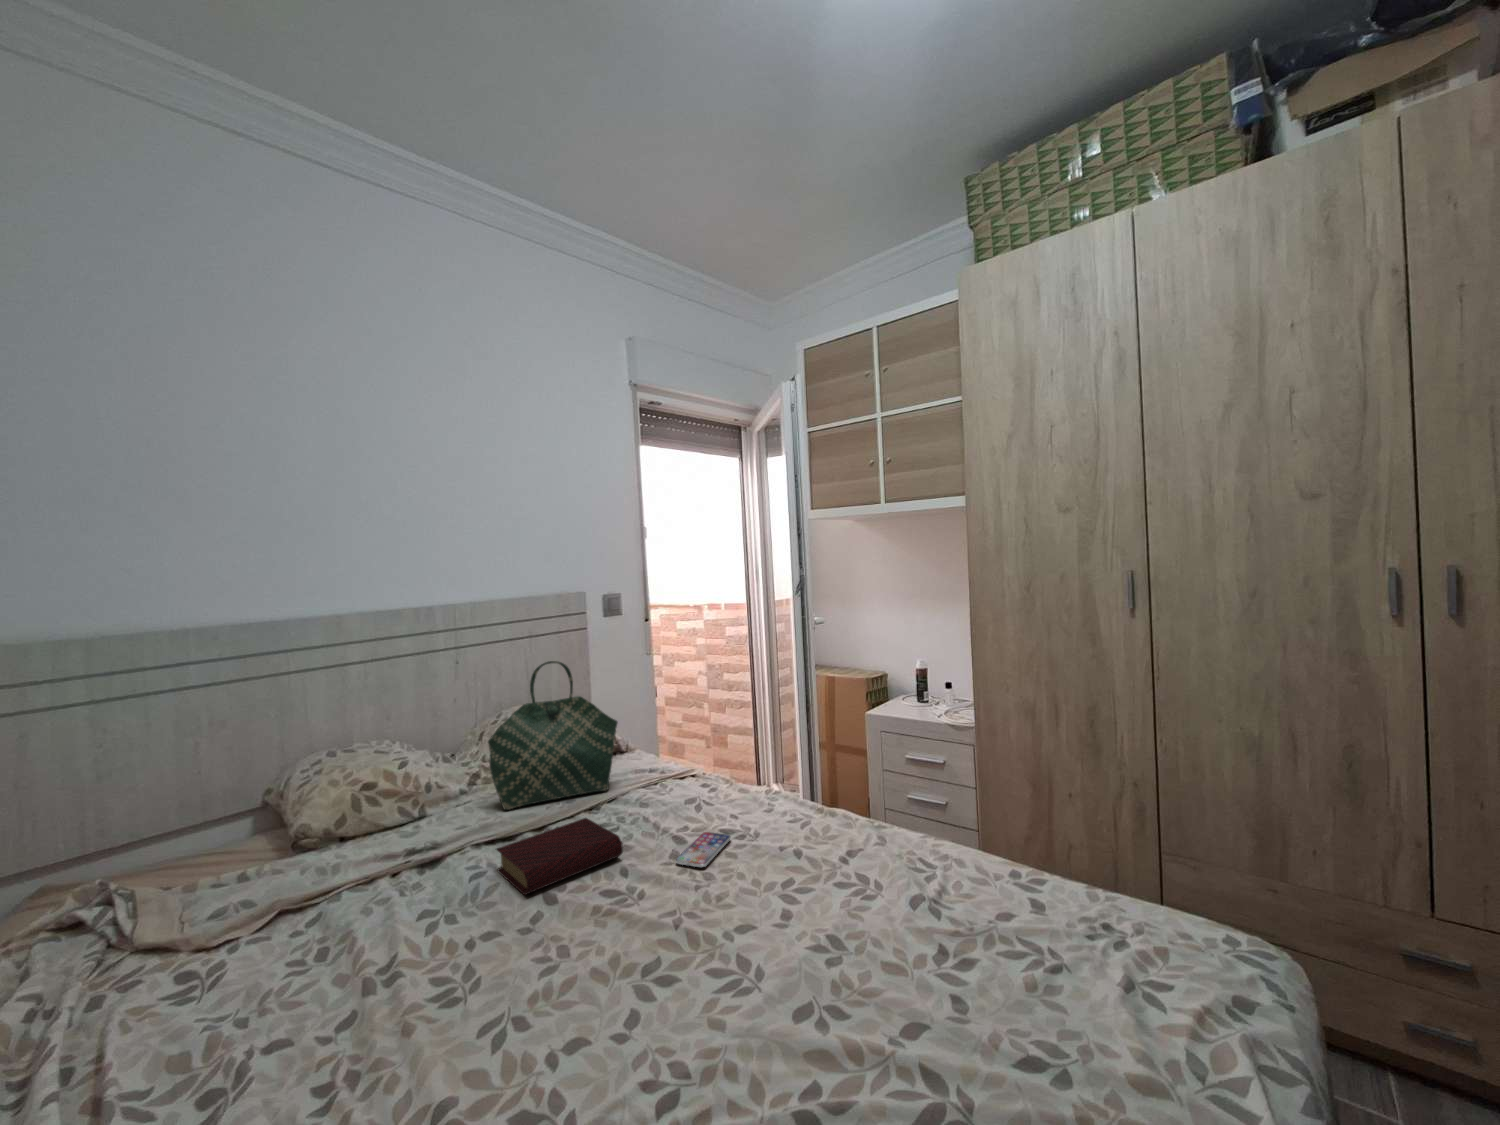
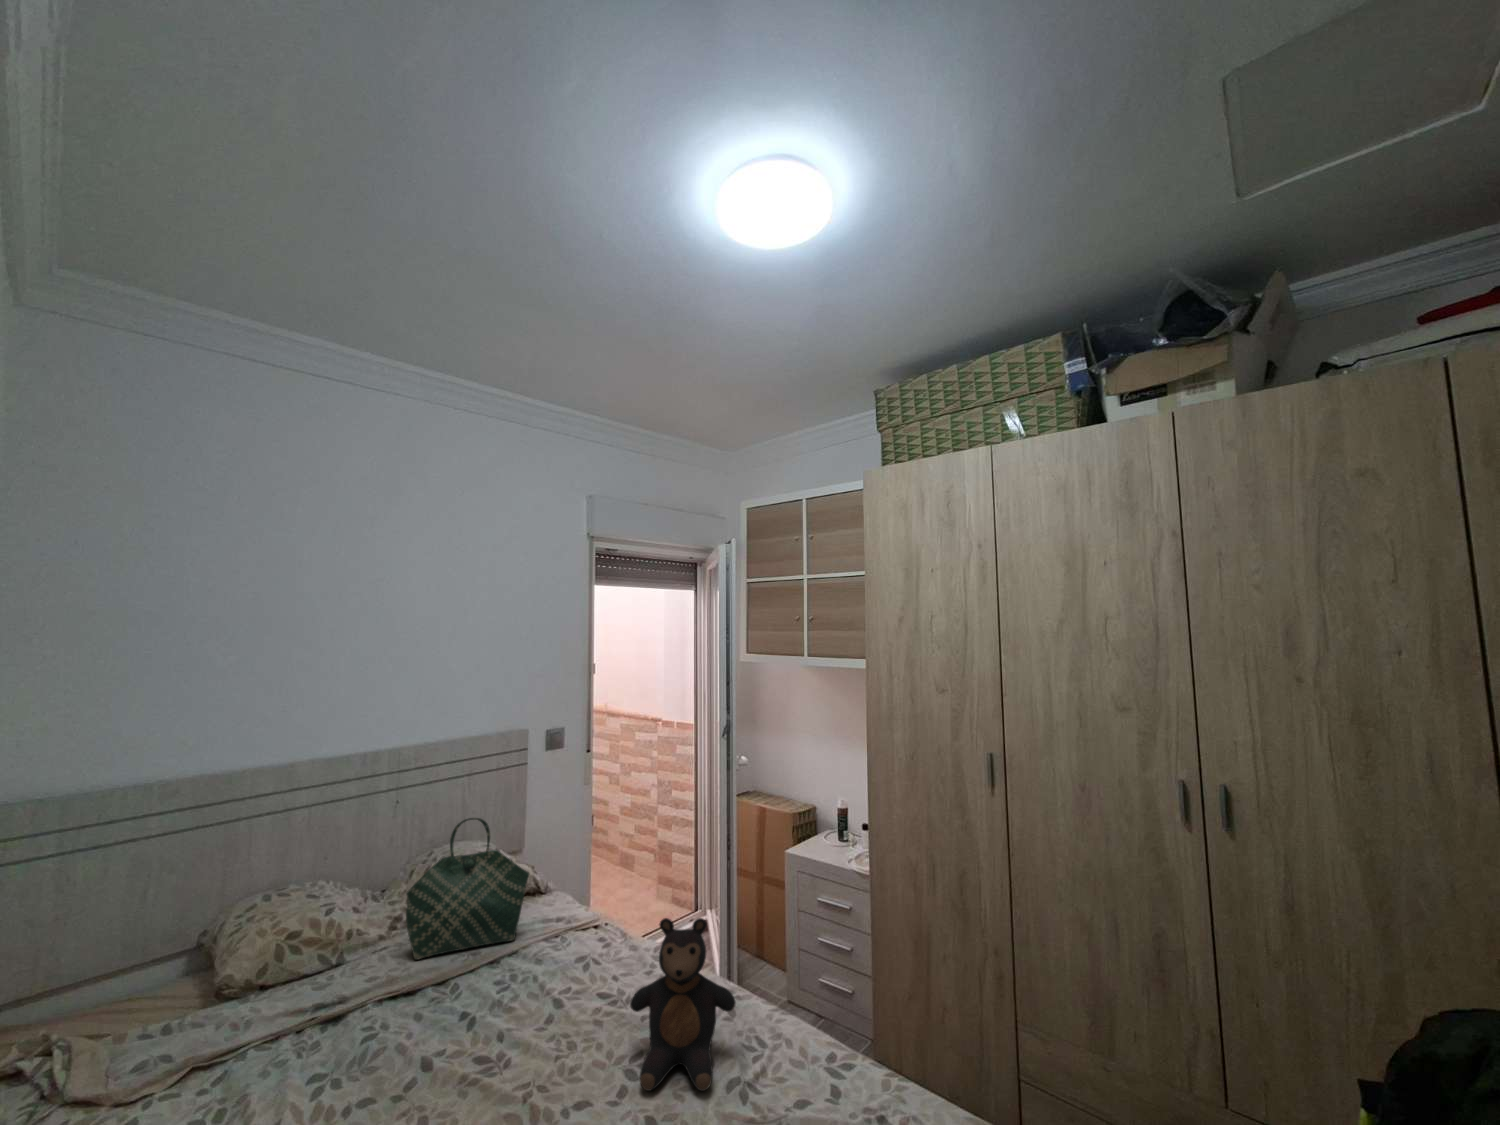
teddy bear: none [775,727,896,906] -> present [630,918,735,1091]
book: present [496,818,623,895] -> none [387,978,502,1063]
smartphone: present [675,832,731,867] -> none [545,998,603,1040]

